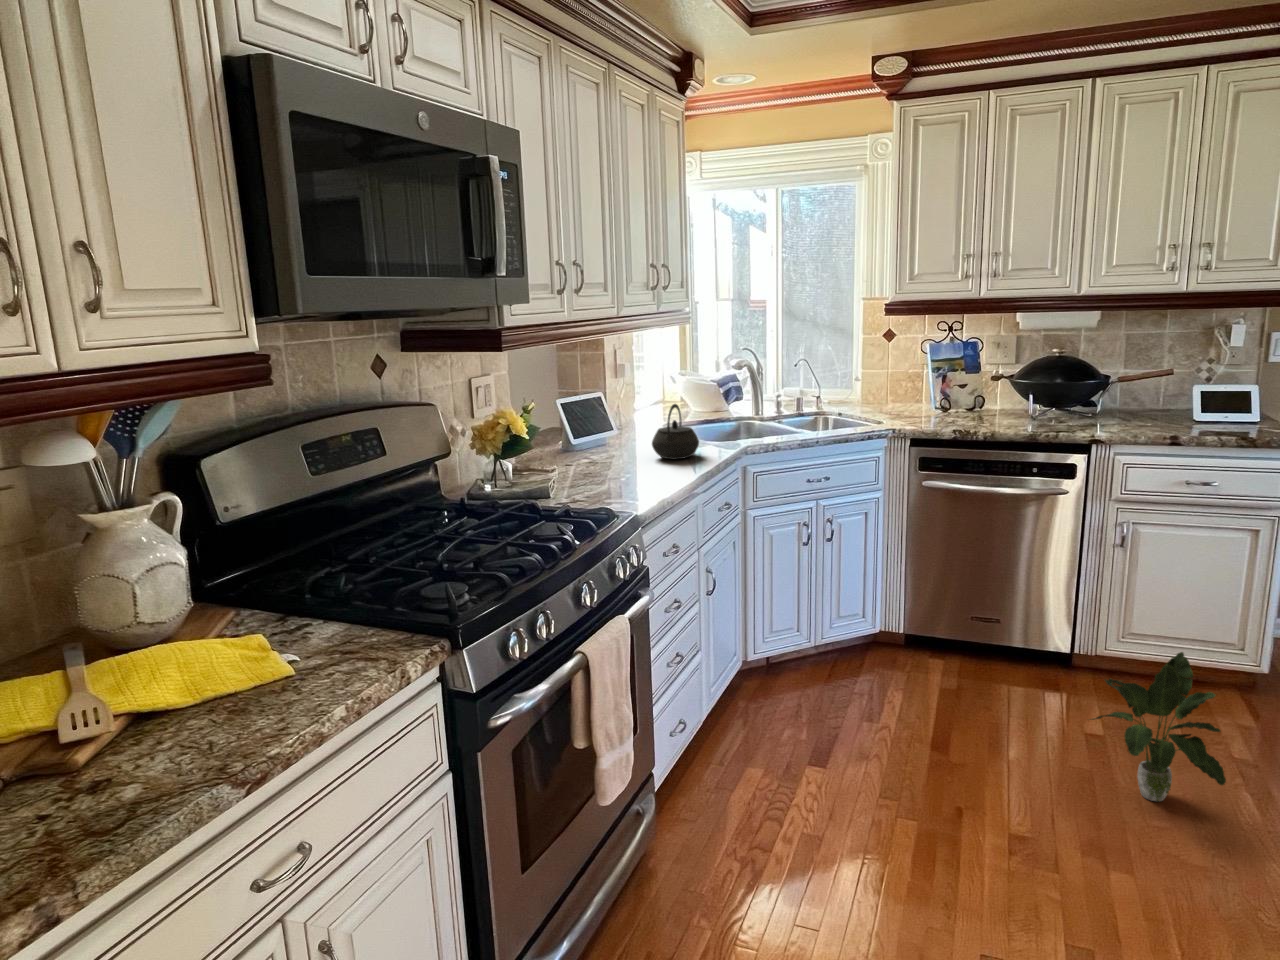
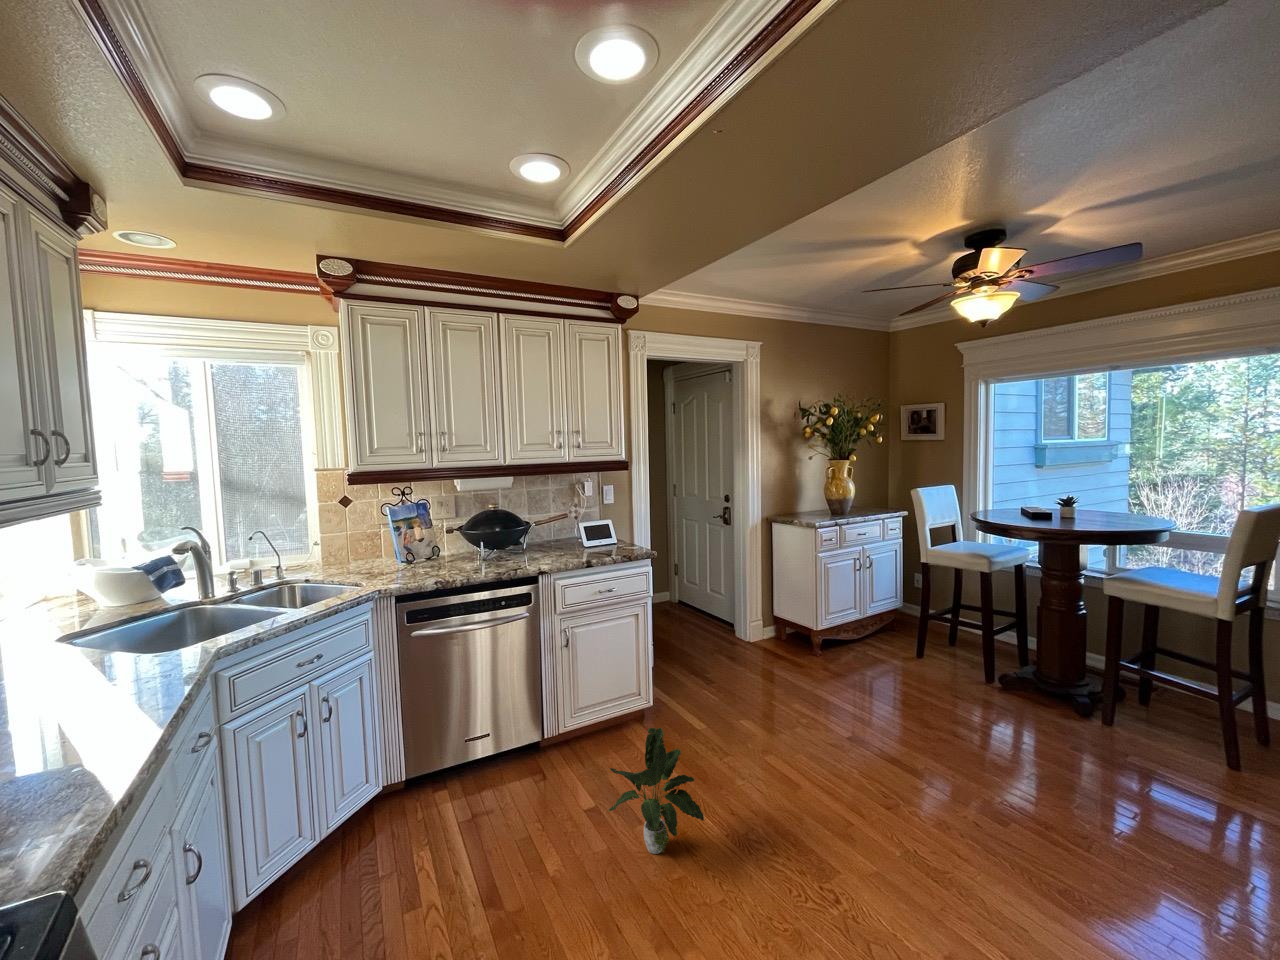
kettle: present [652,404,699,459] -> none [50,623,147,708]

